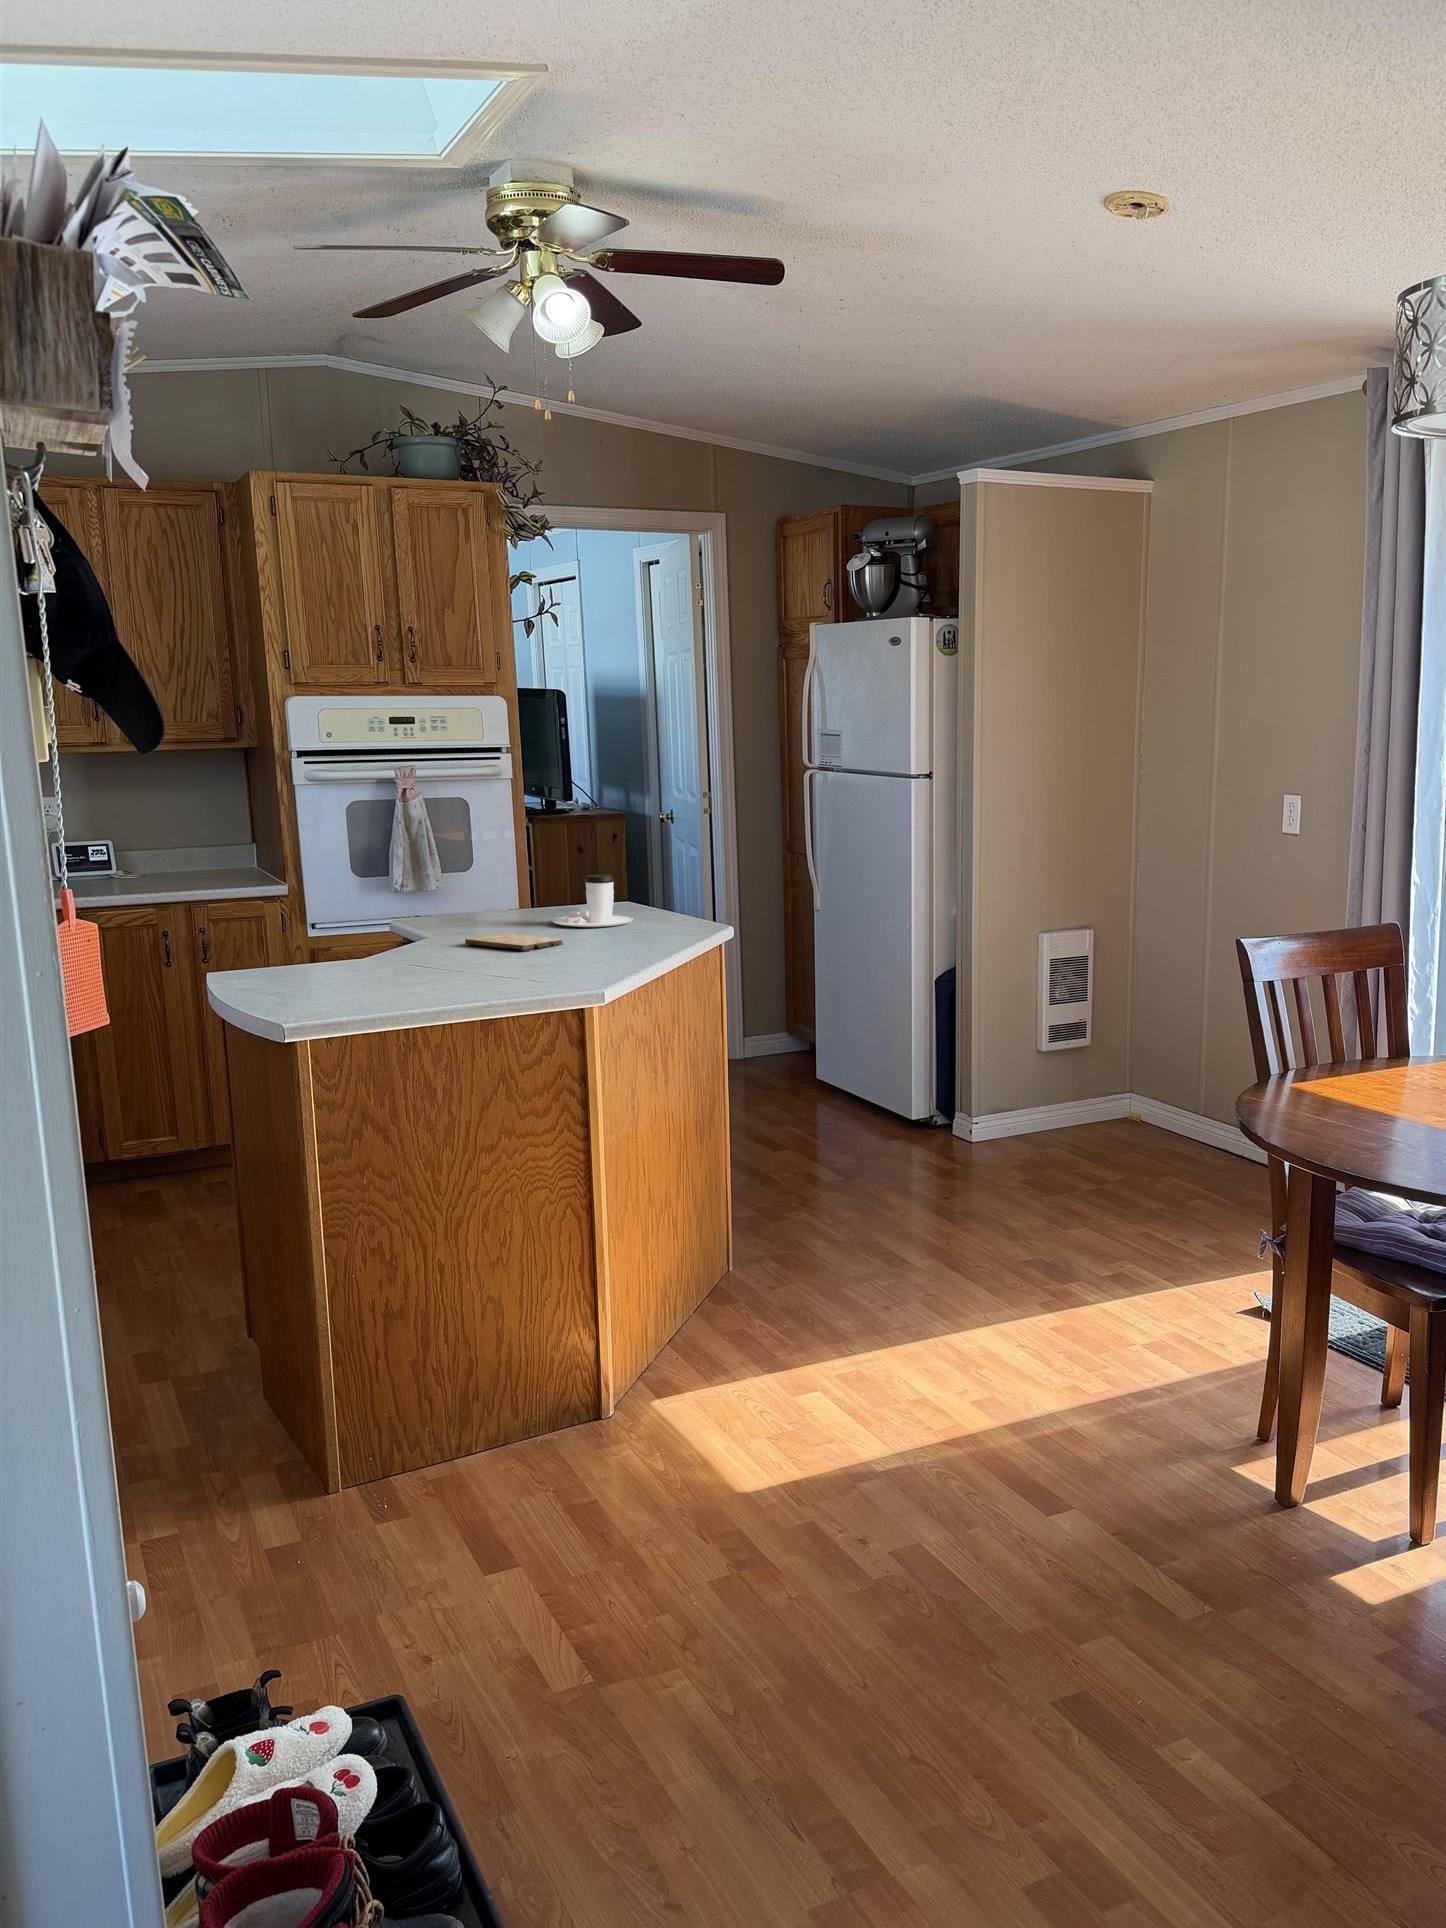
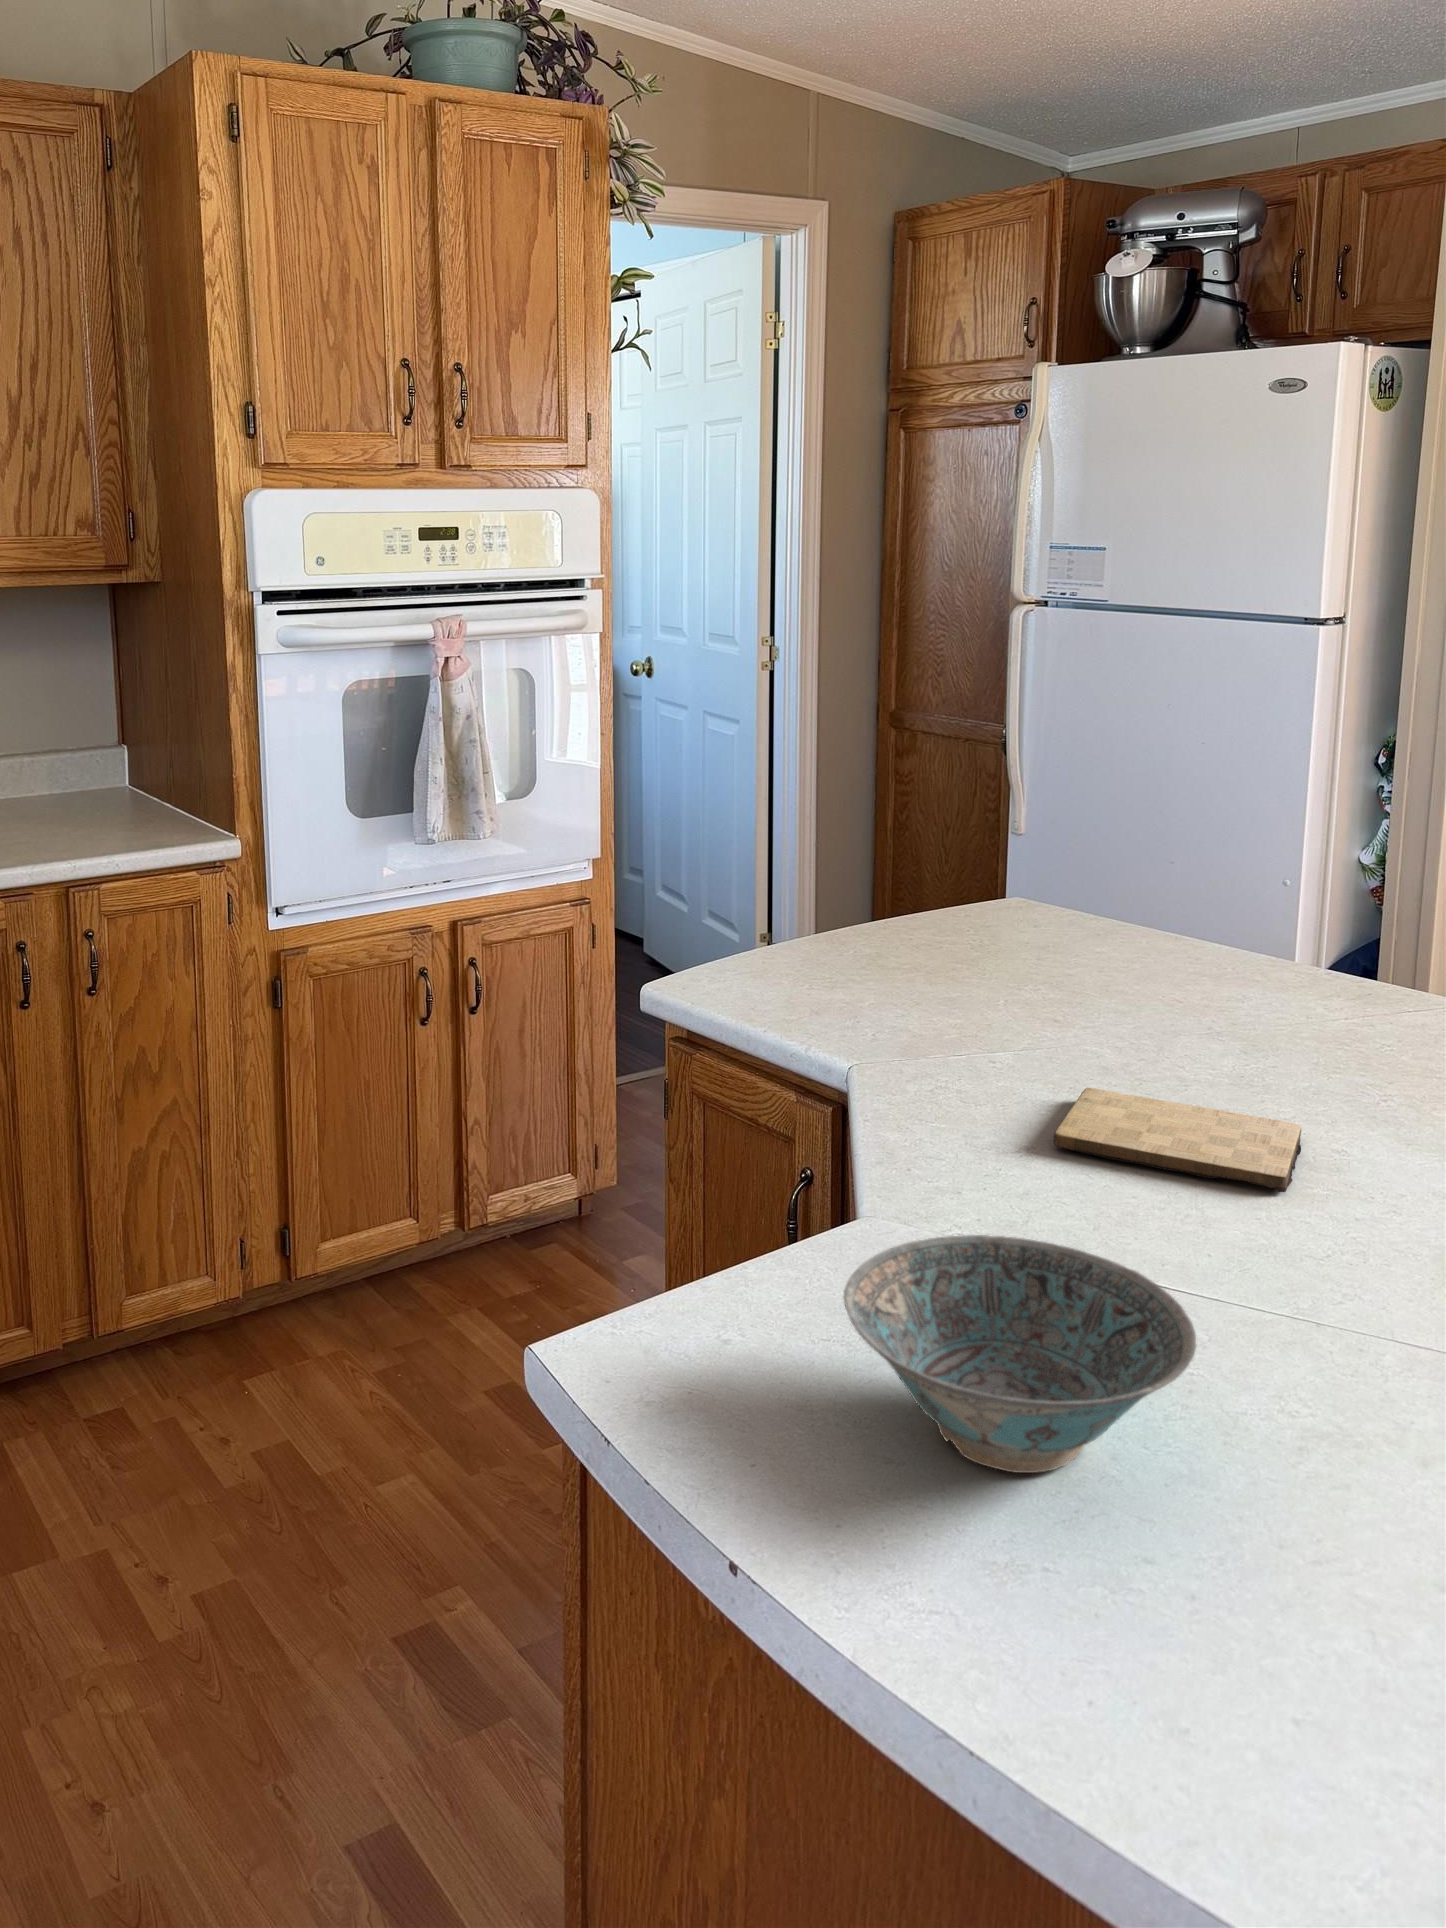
coffee cup: present [552,874,633,927] -> none [1058,898,1255,1036]
ceramic bowl: none [279,932,382,979] -> present [844,1235,1196,1473]

